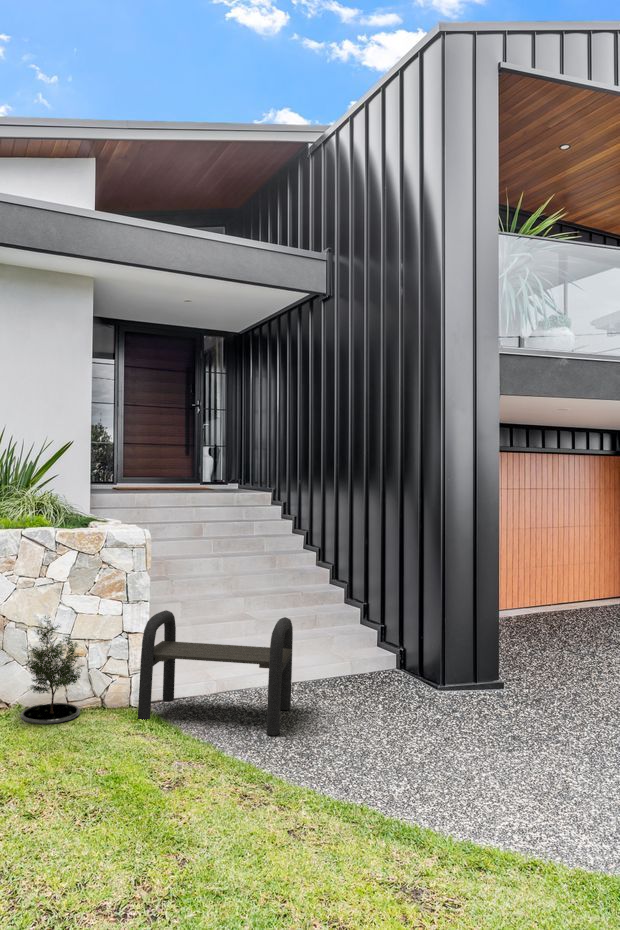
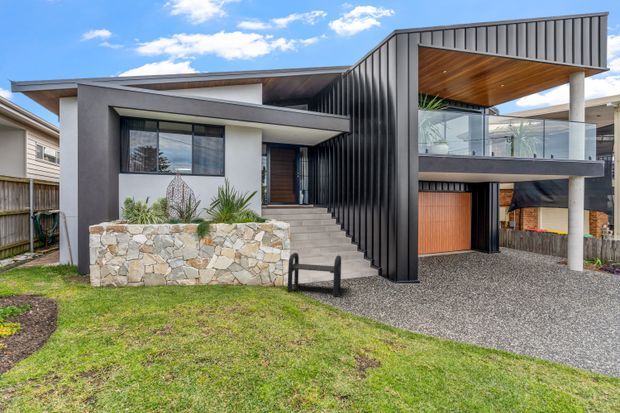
potted tree: present [21,616,84,724] -> none [248,253,270,291]

